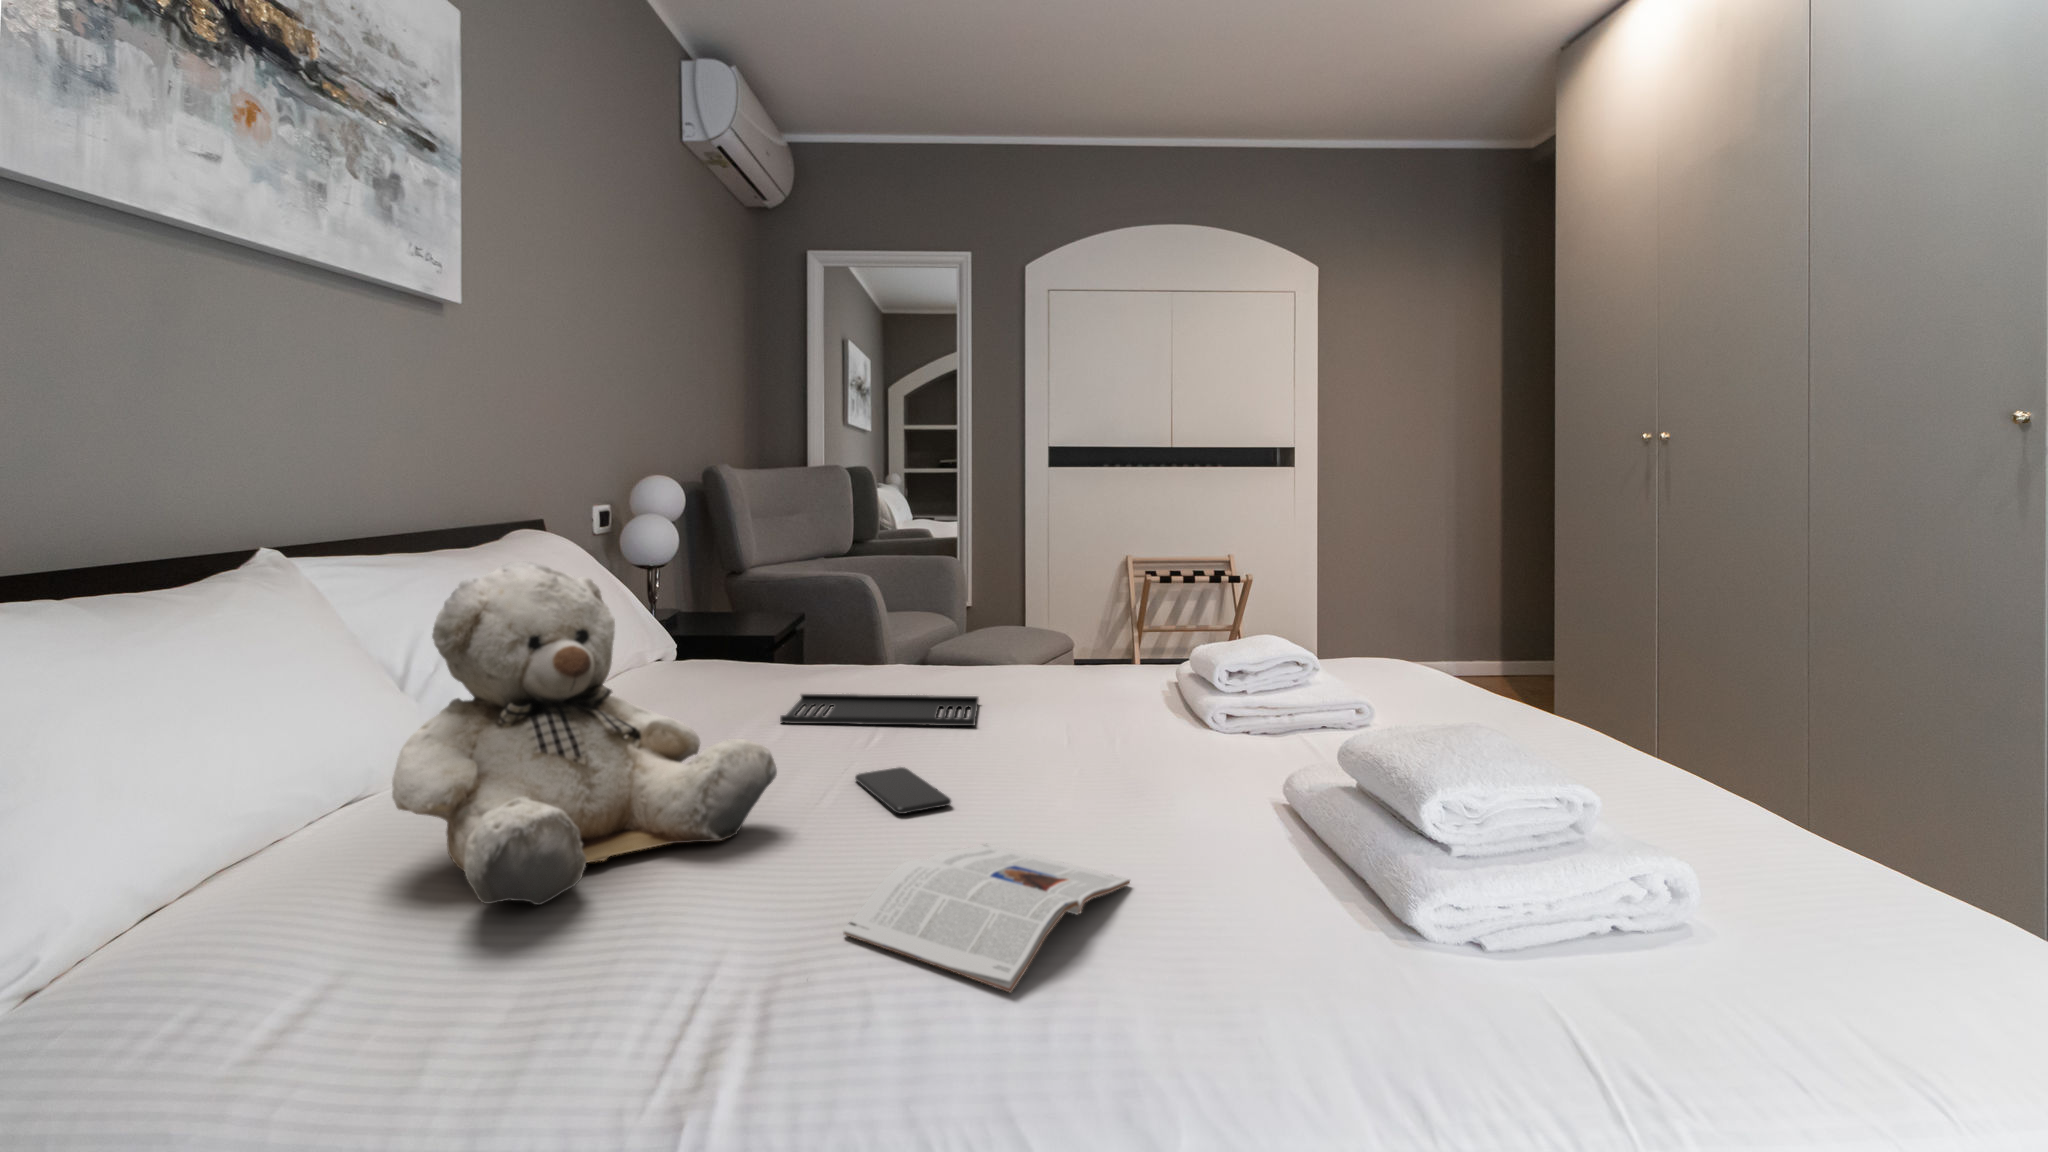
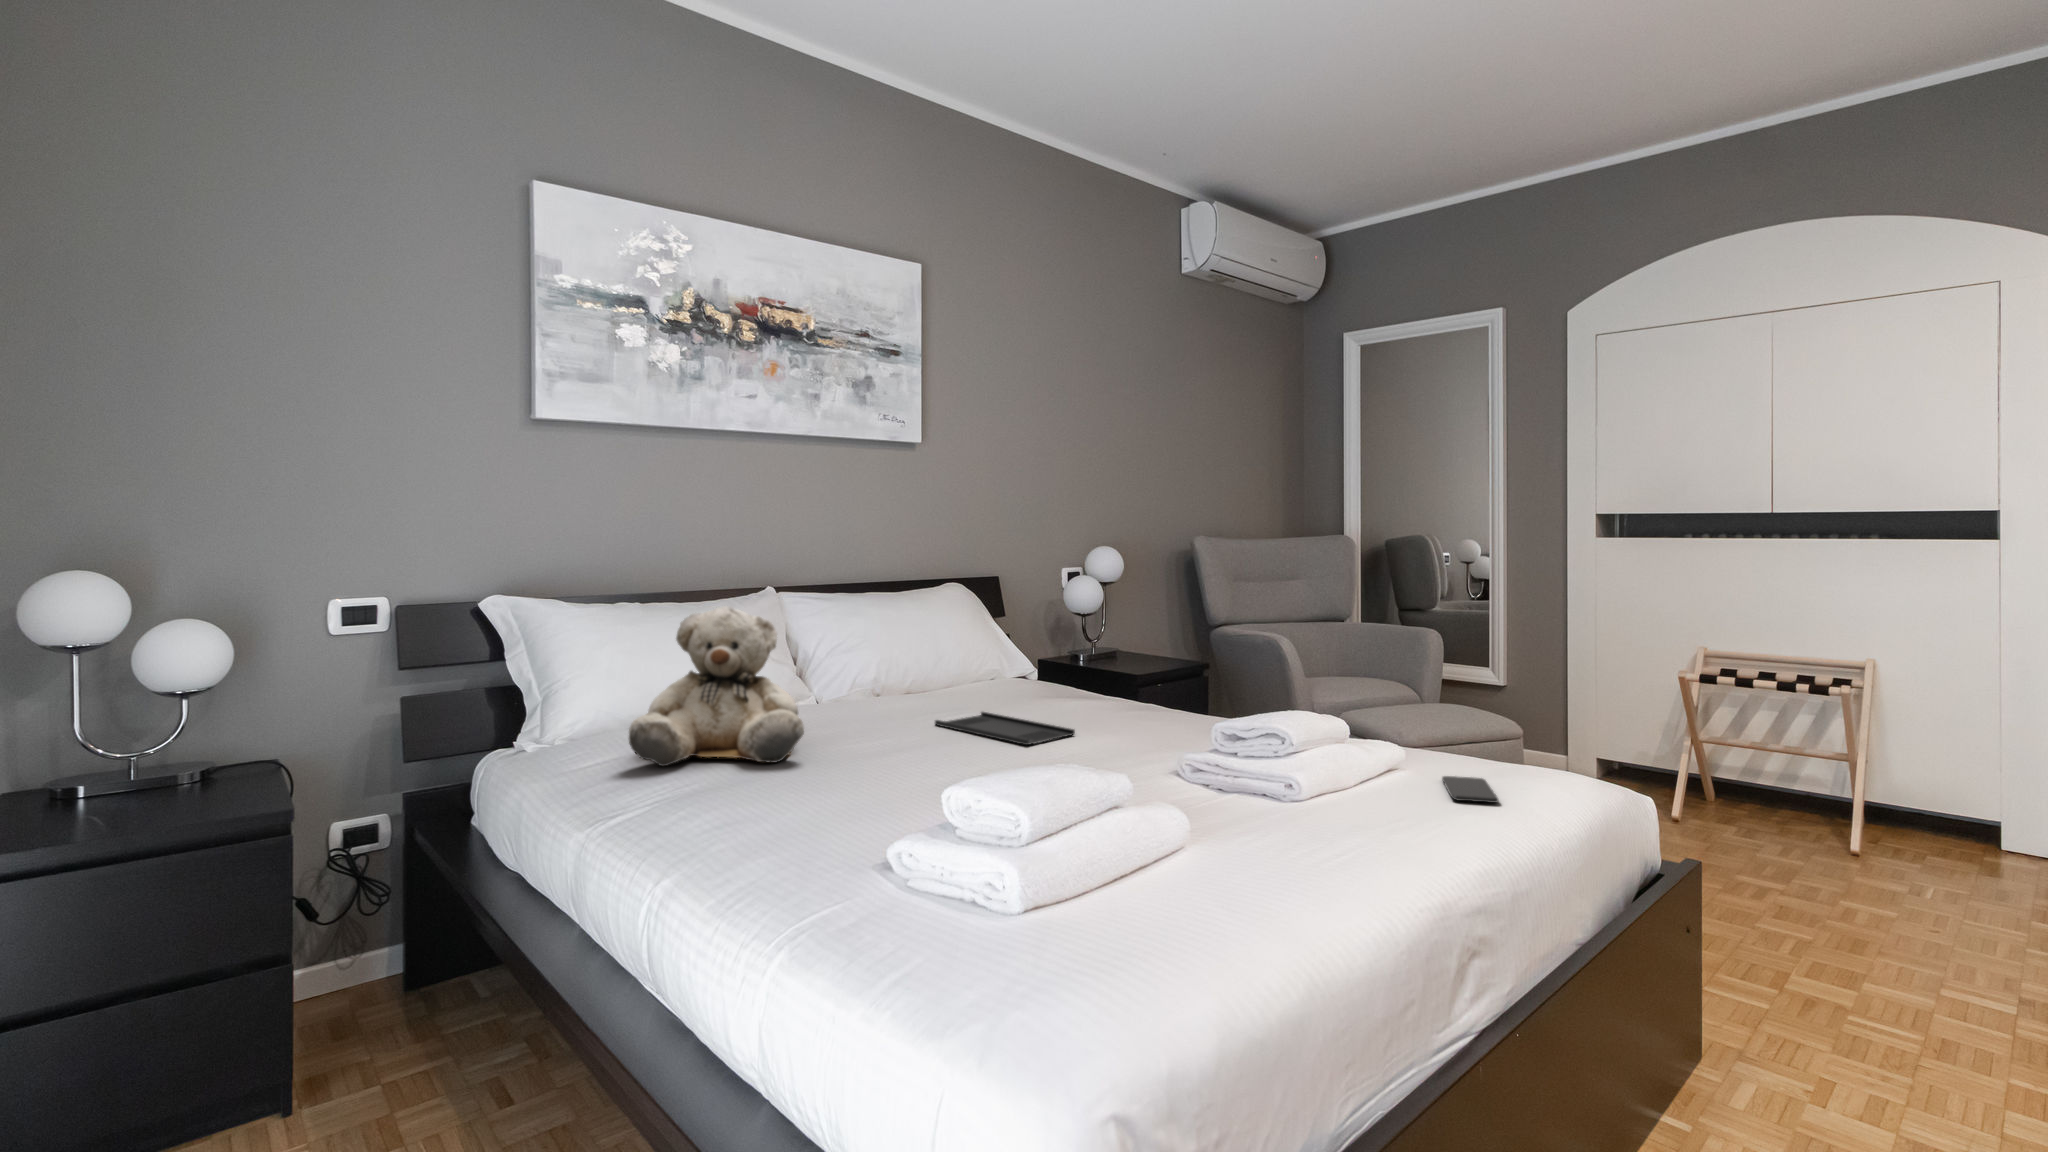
smartphone: present [855,767,951,814] -> present [1442,776,1498,803]
magazine: present [843,844,1130,993] -> none [702,778,856,832]

